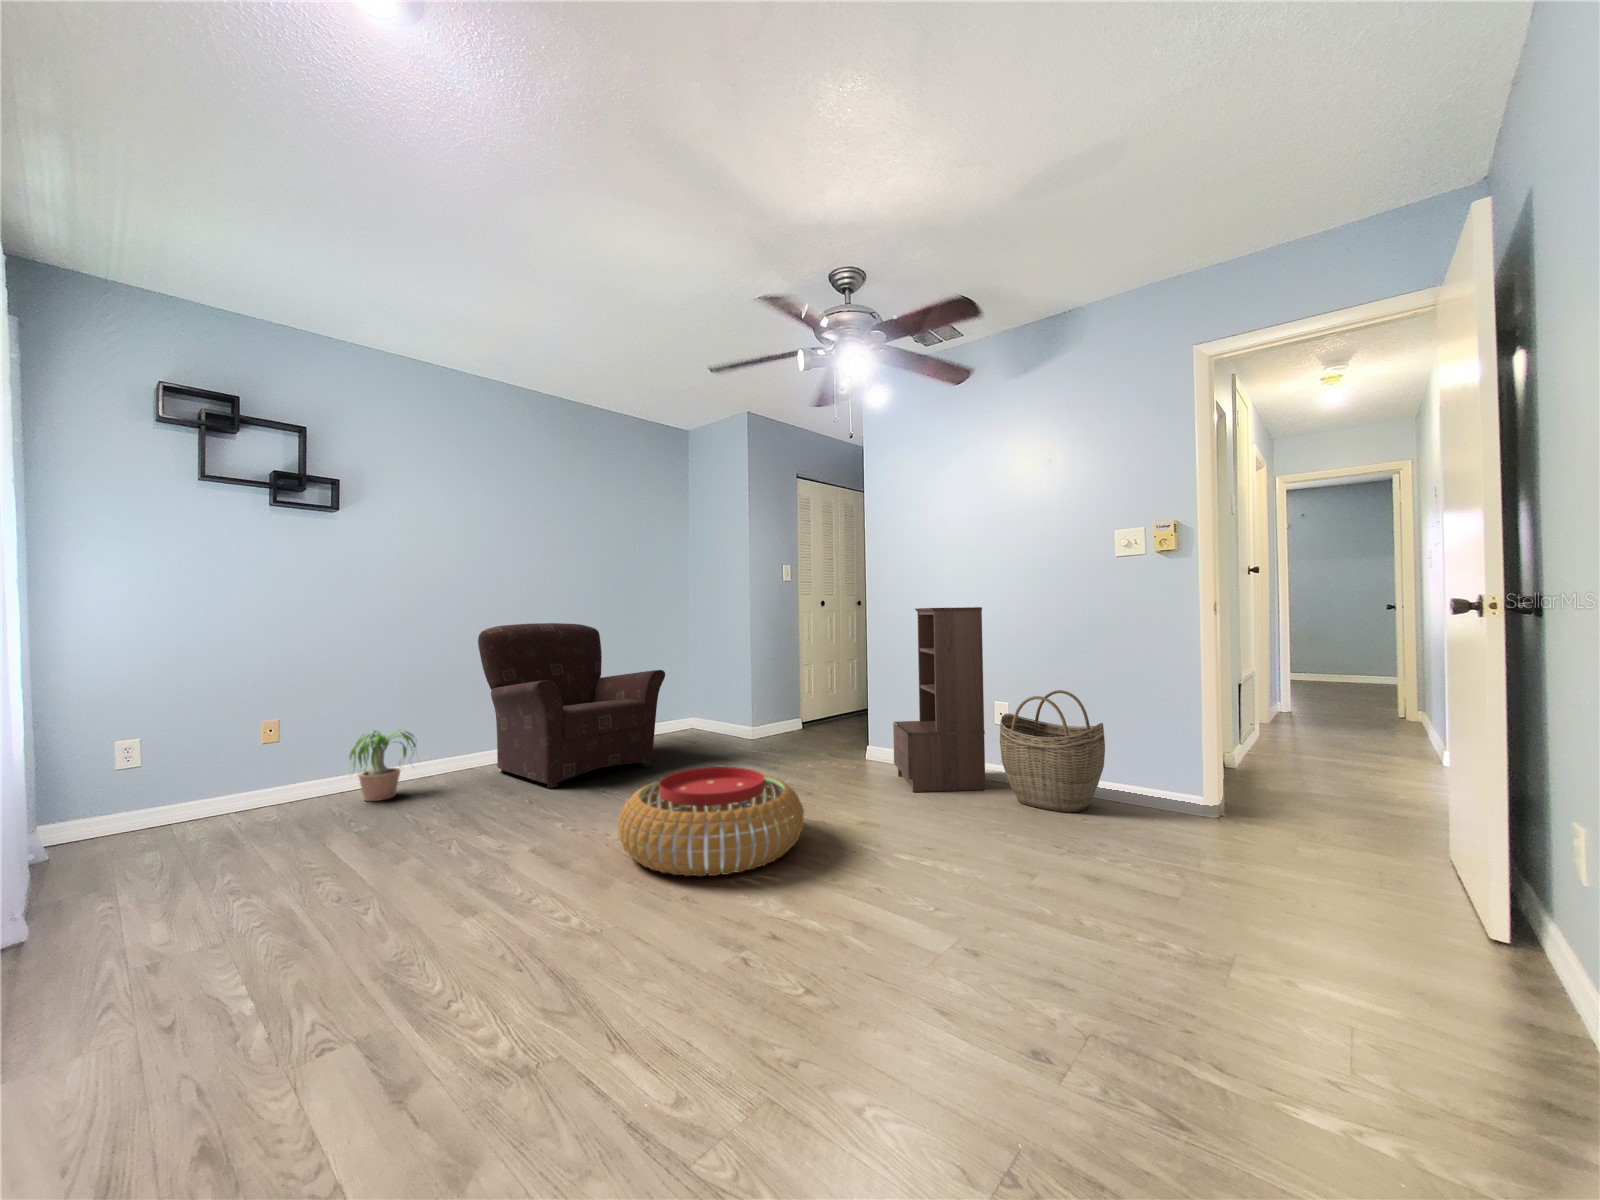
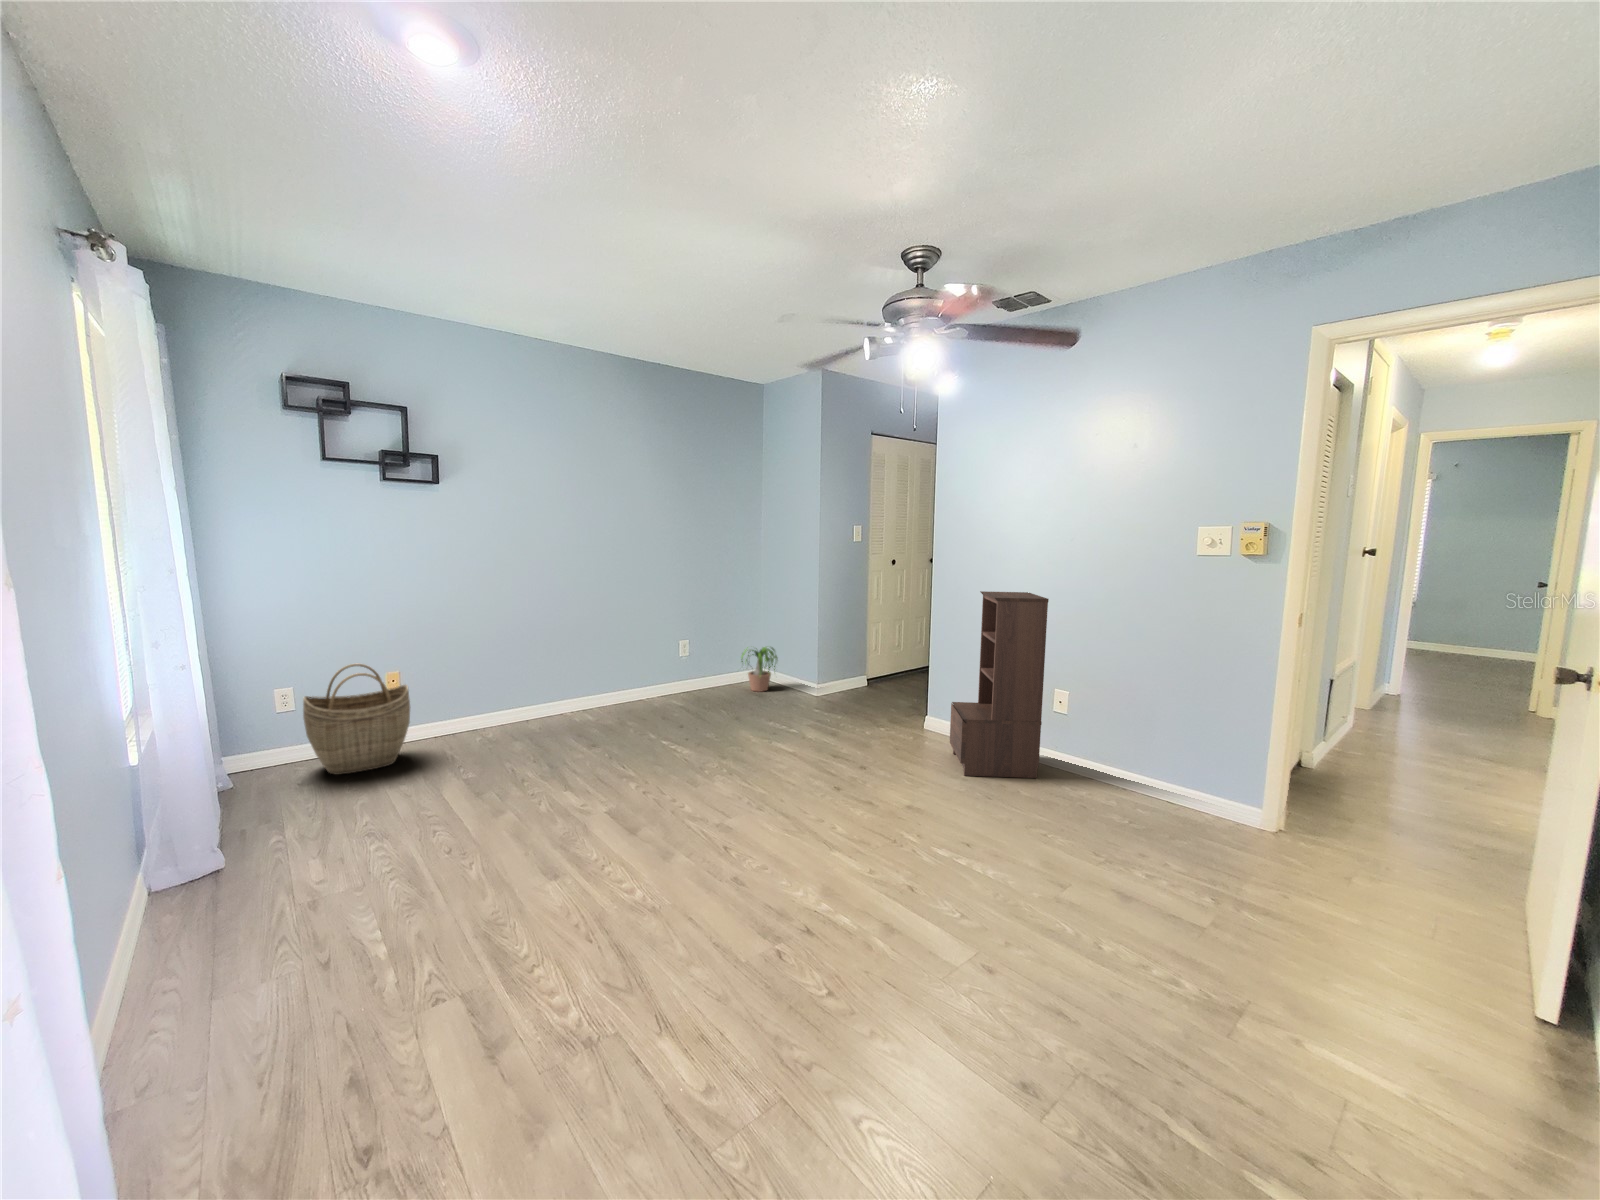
armchair: present [478,623,665,788] -> none [562,583,733,743]
woven basket: present [1000,690,1105,813] -> present [303,664,410,775]
potted plant: present [349,730,416,801] -> present [741,647,778,692]
pouf: present [618,767,804,876] -> none [680,749,851,858]

